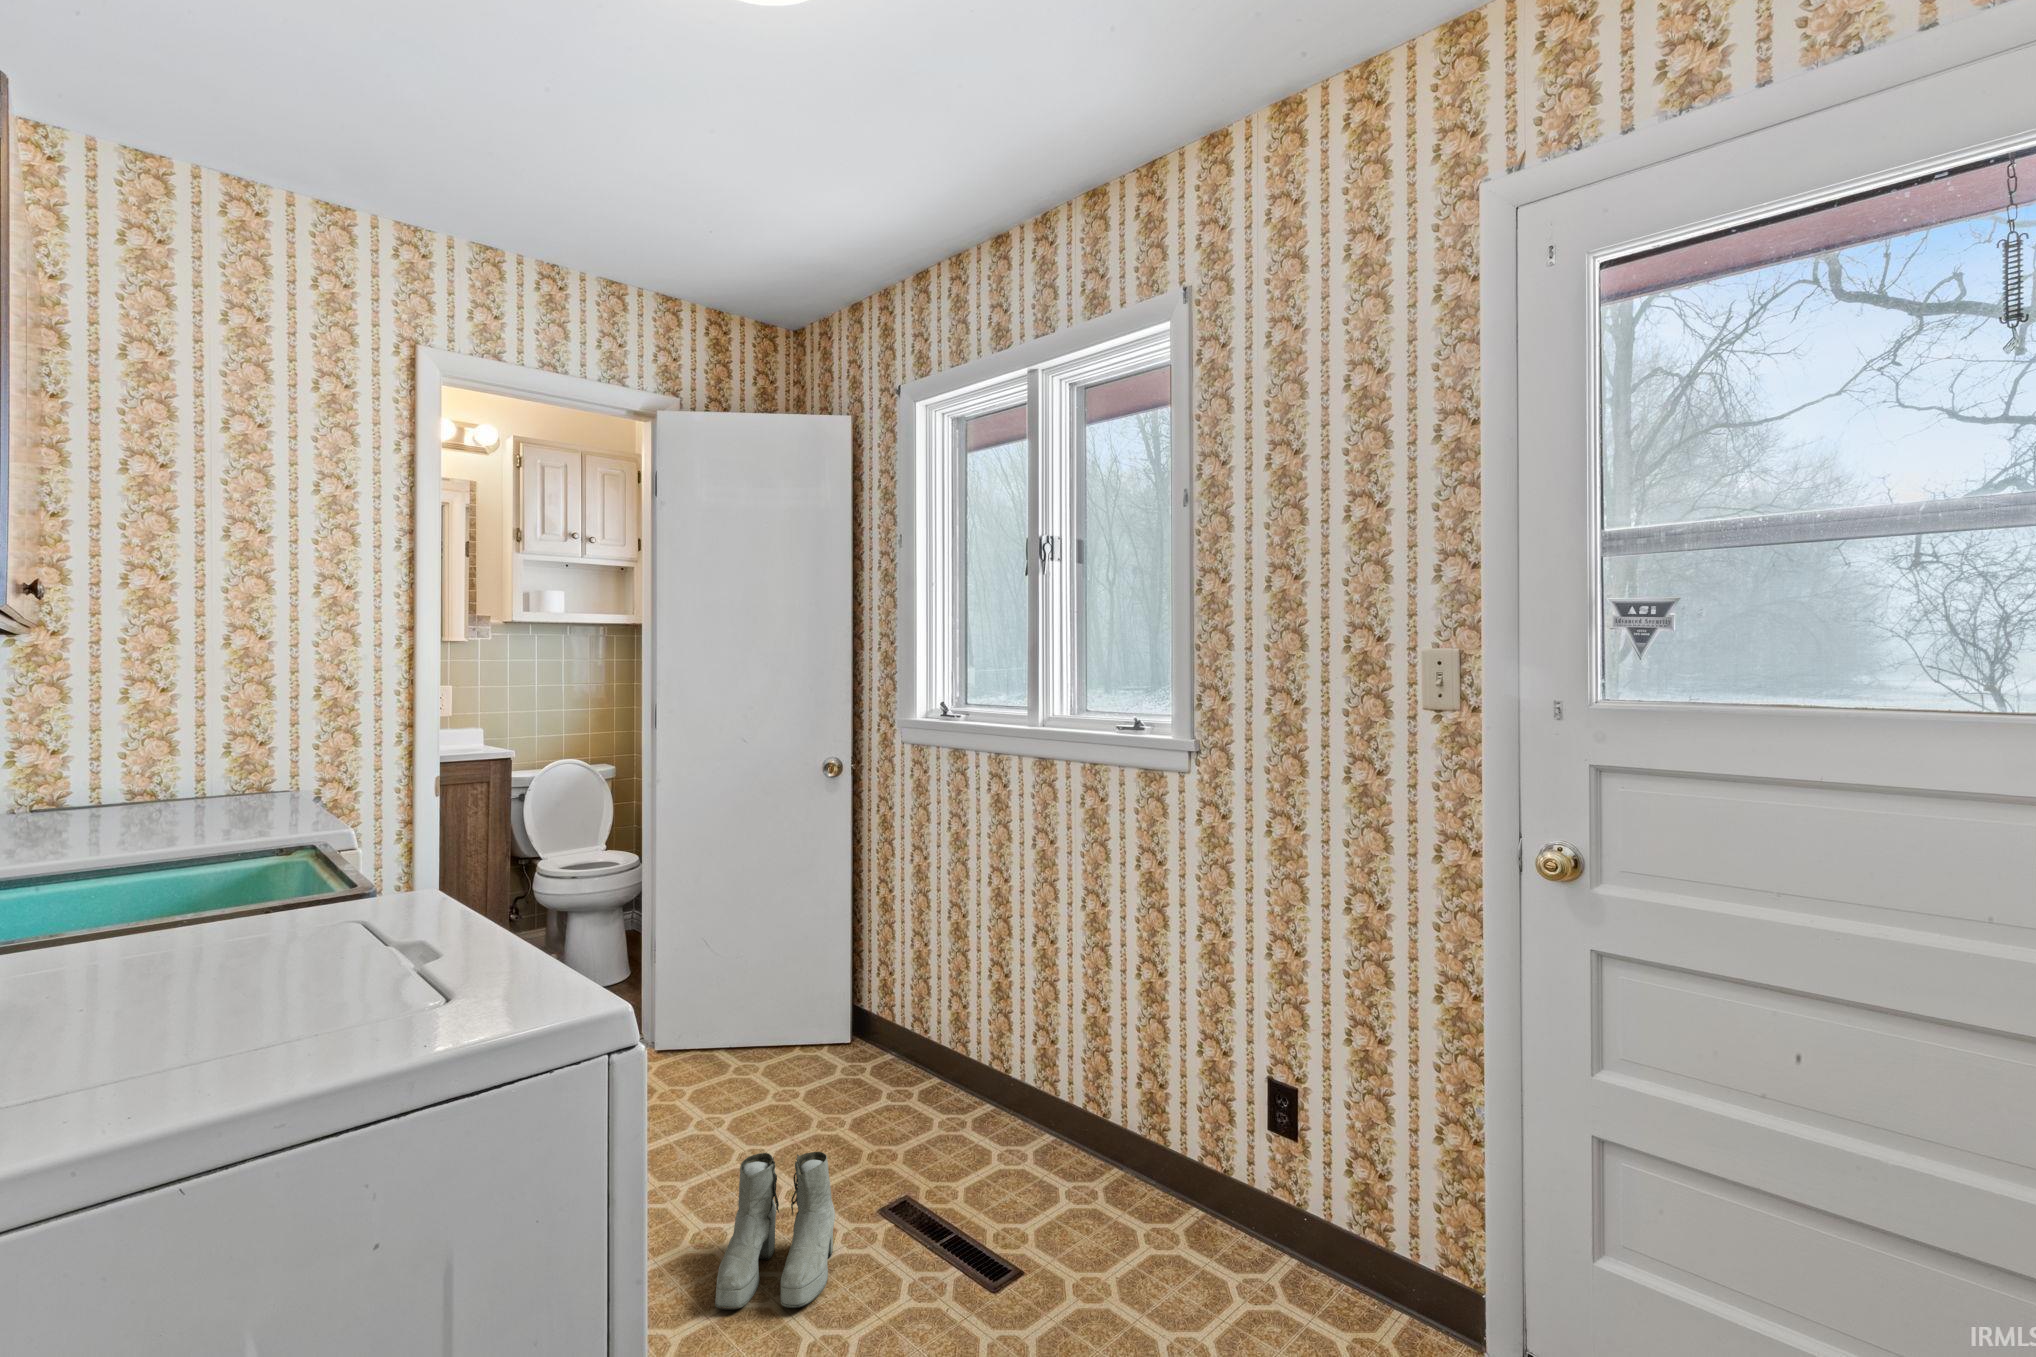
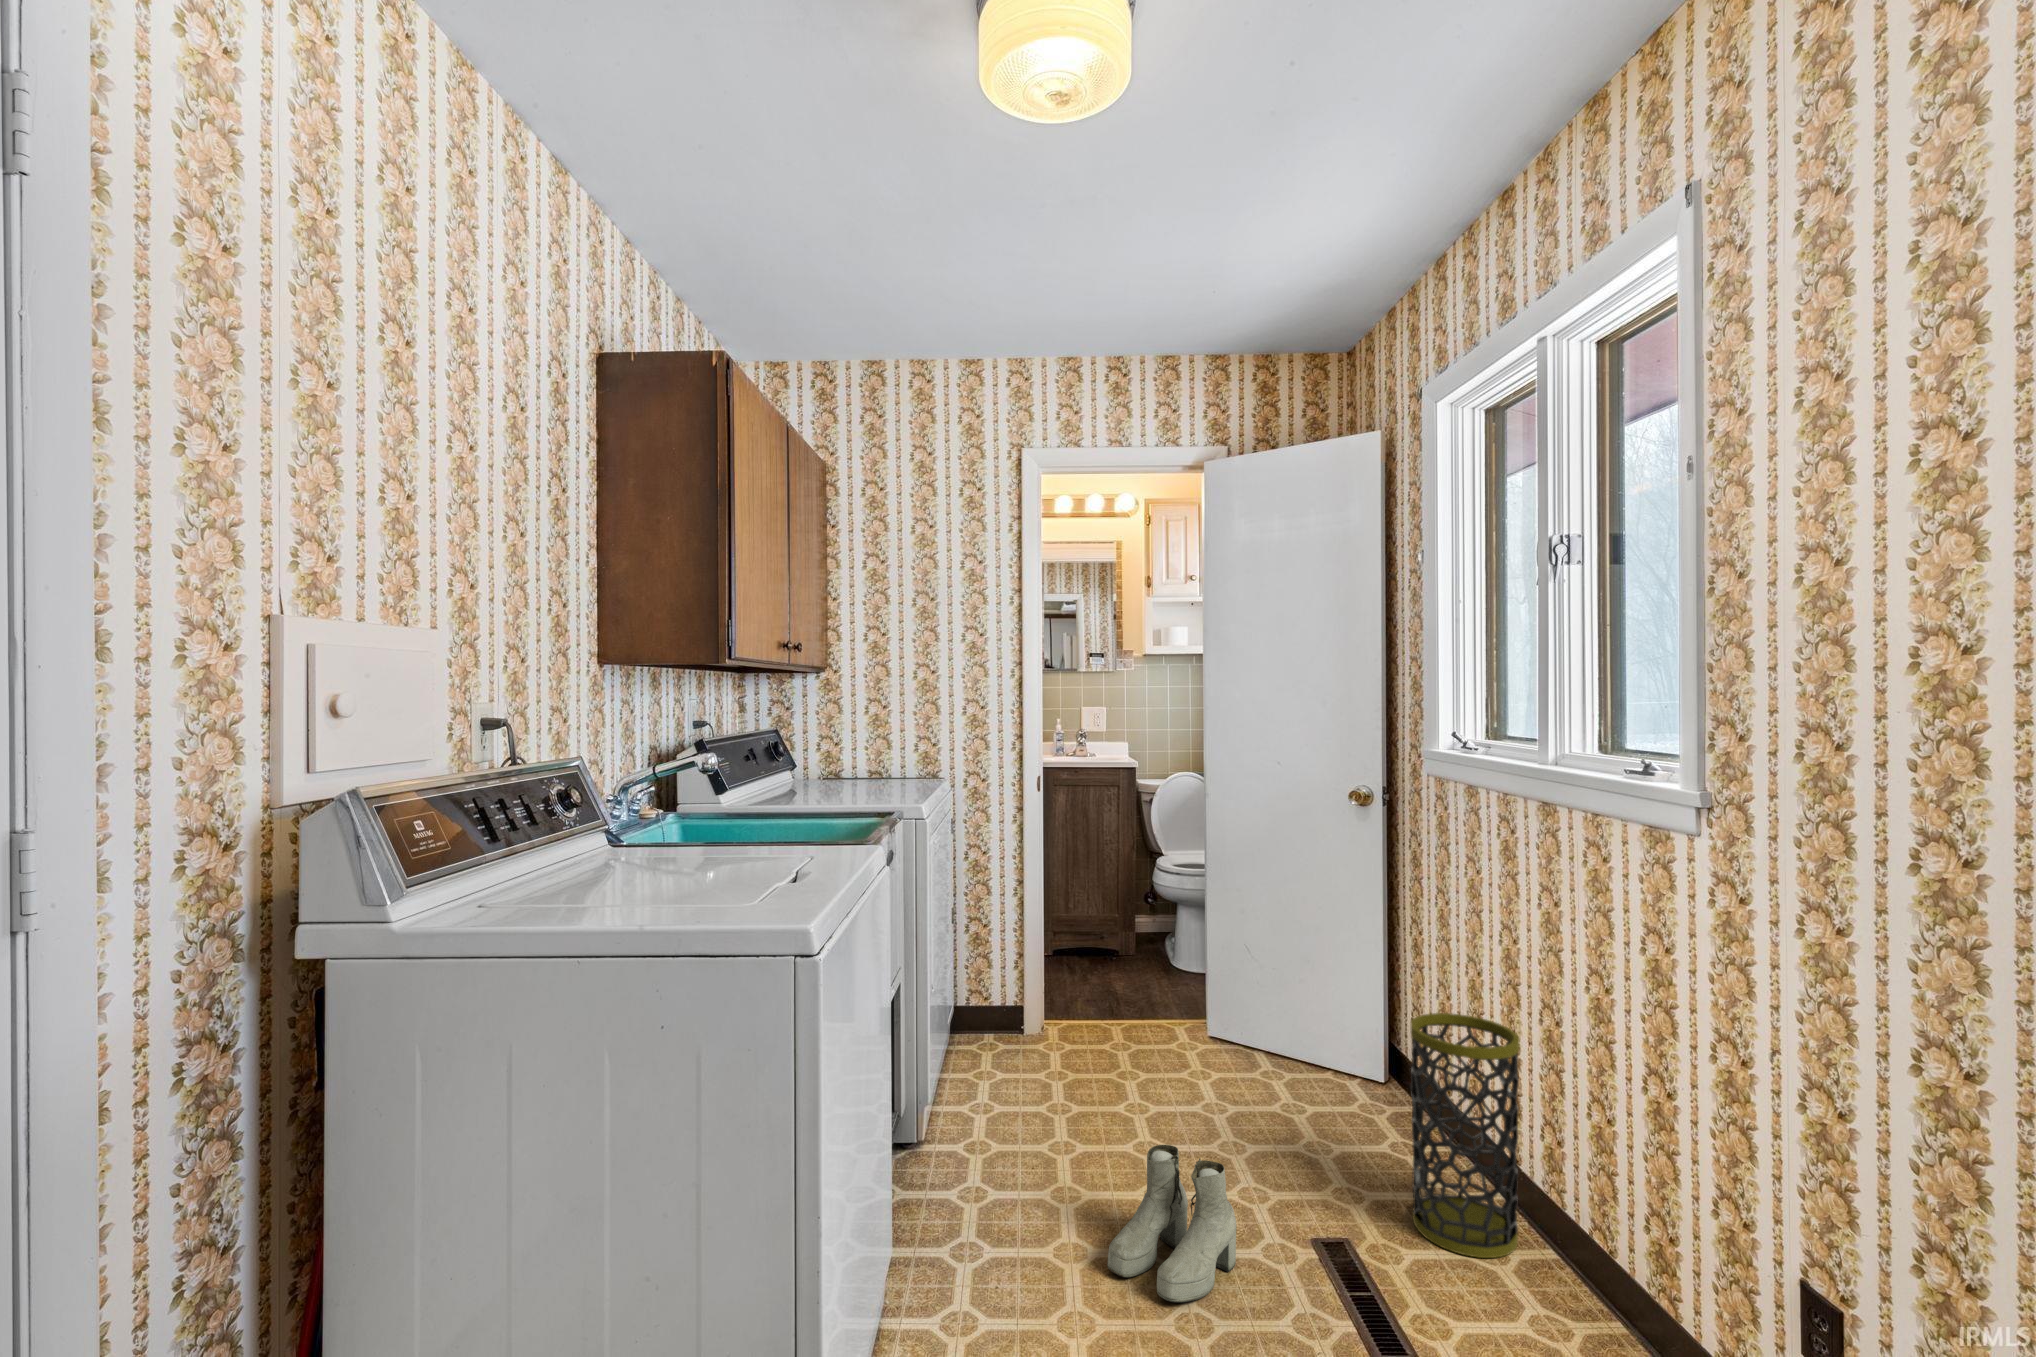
trash can: none [942,953,1028,1159] -> present [1411,1013,1519,1258]

